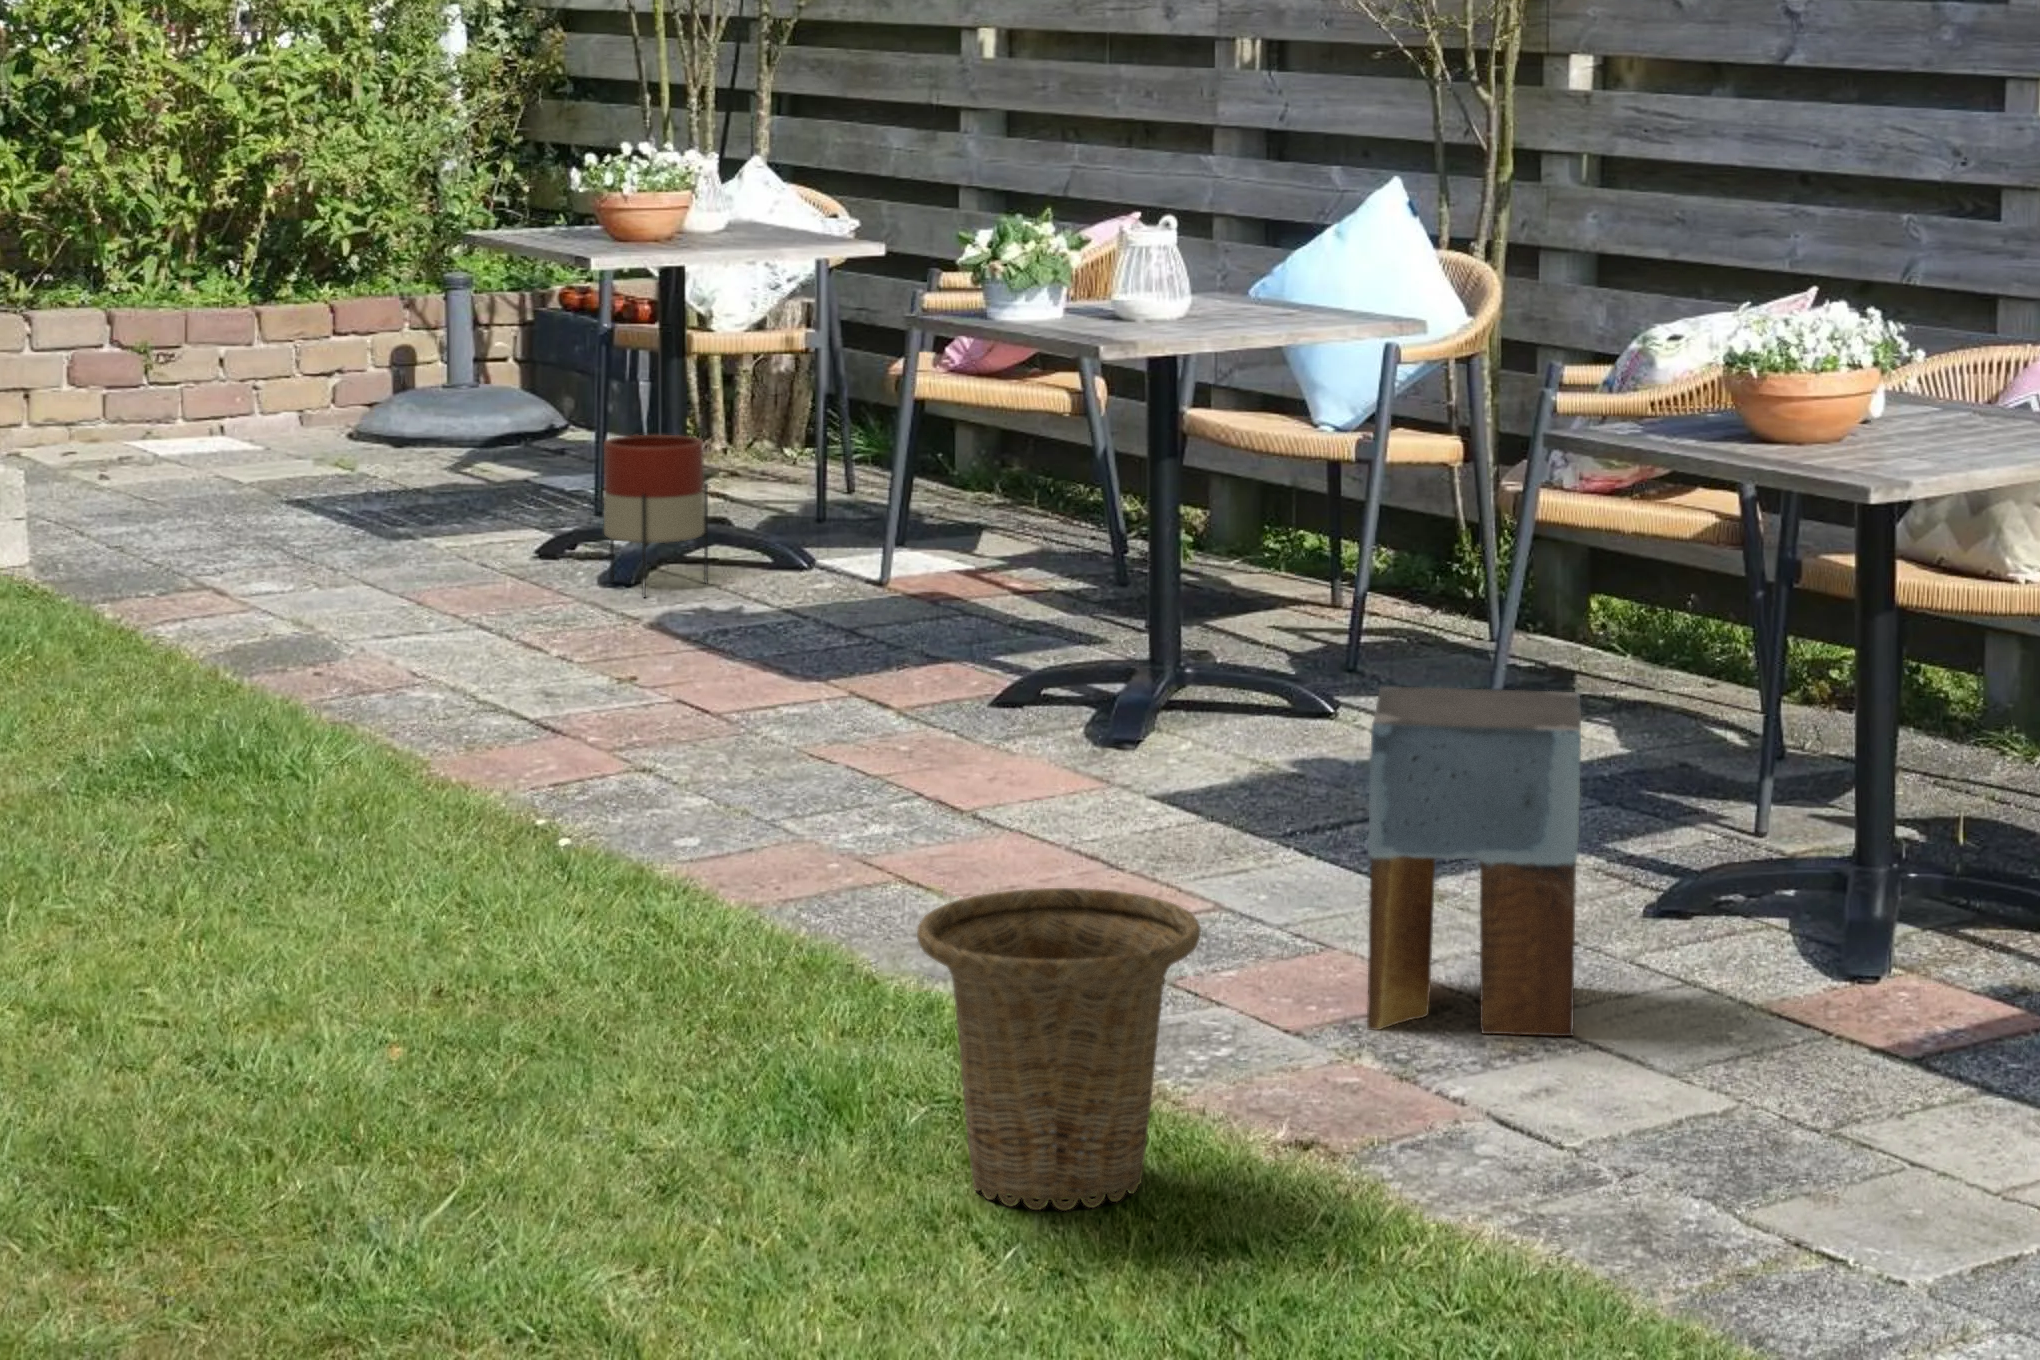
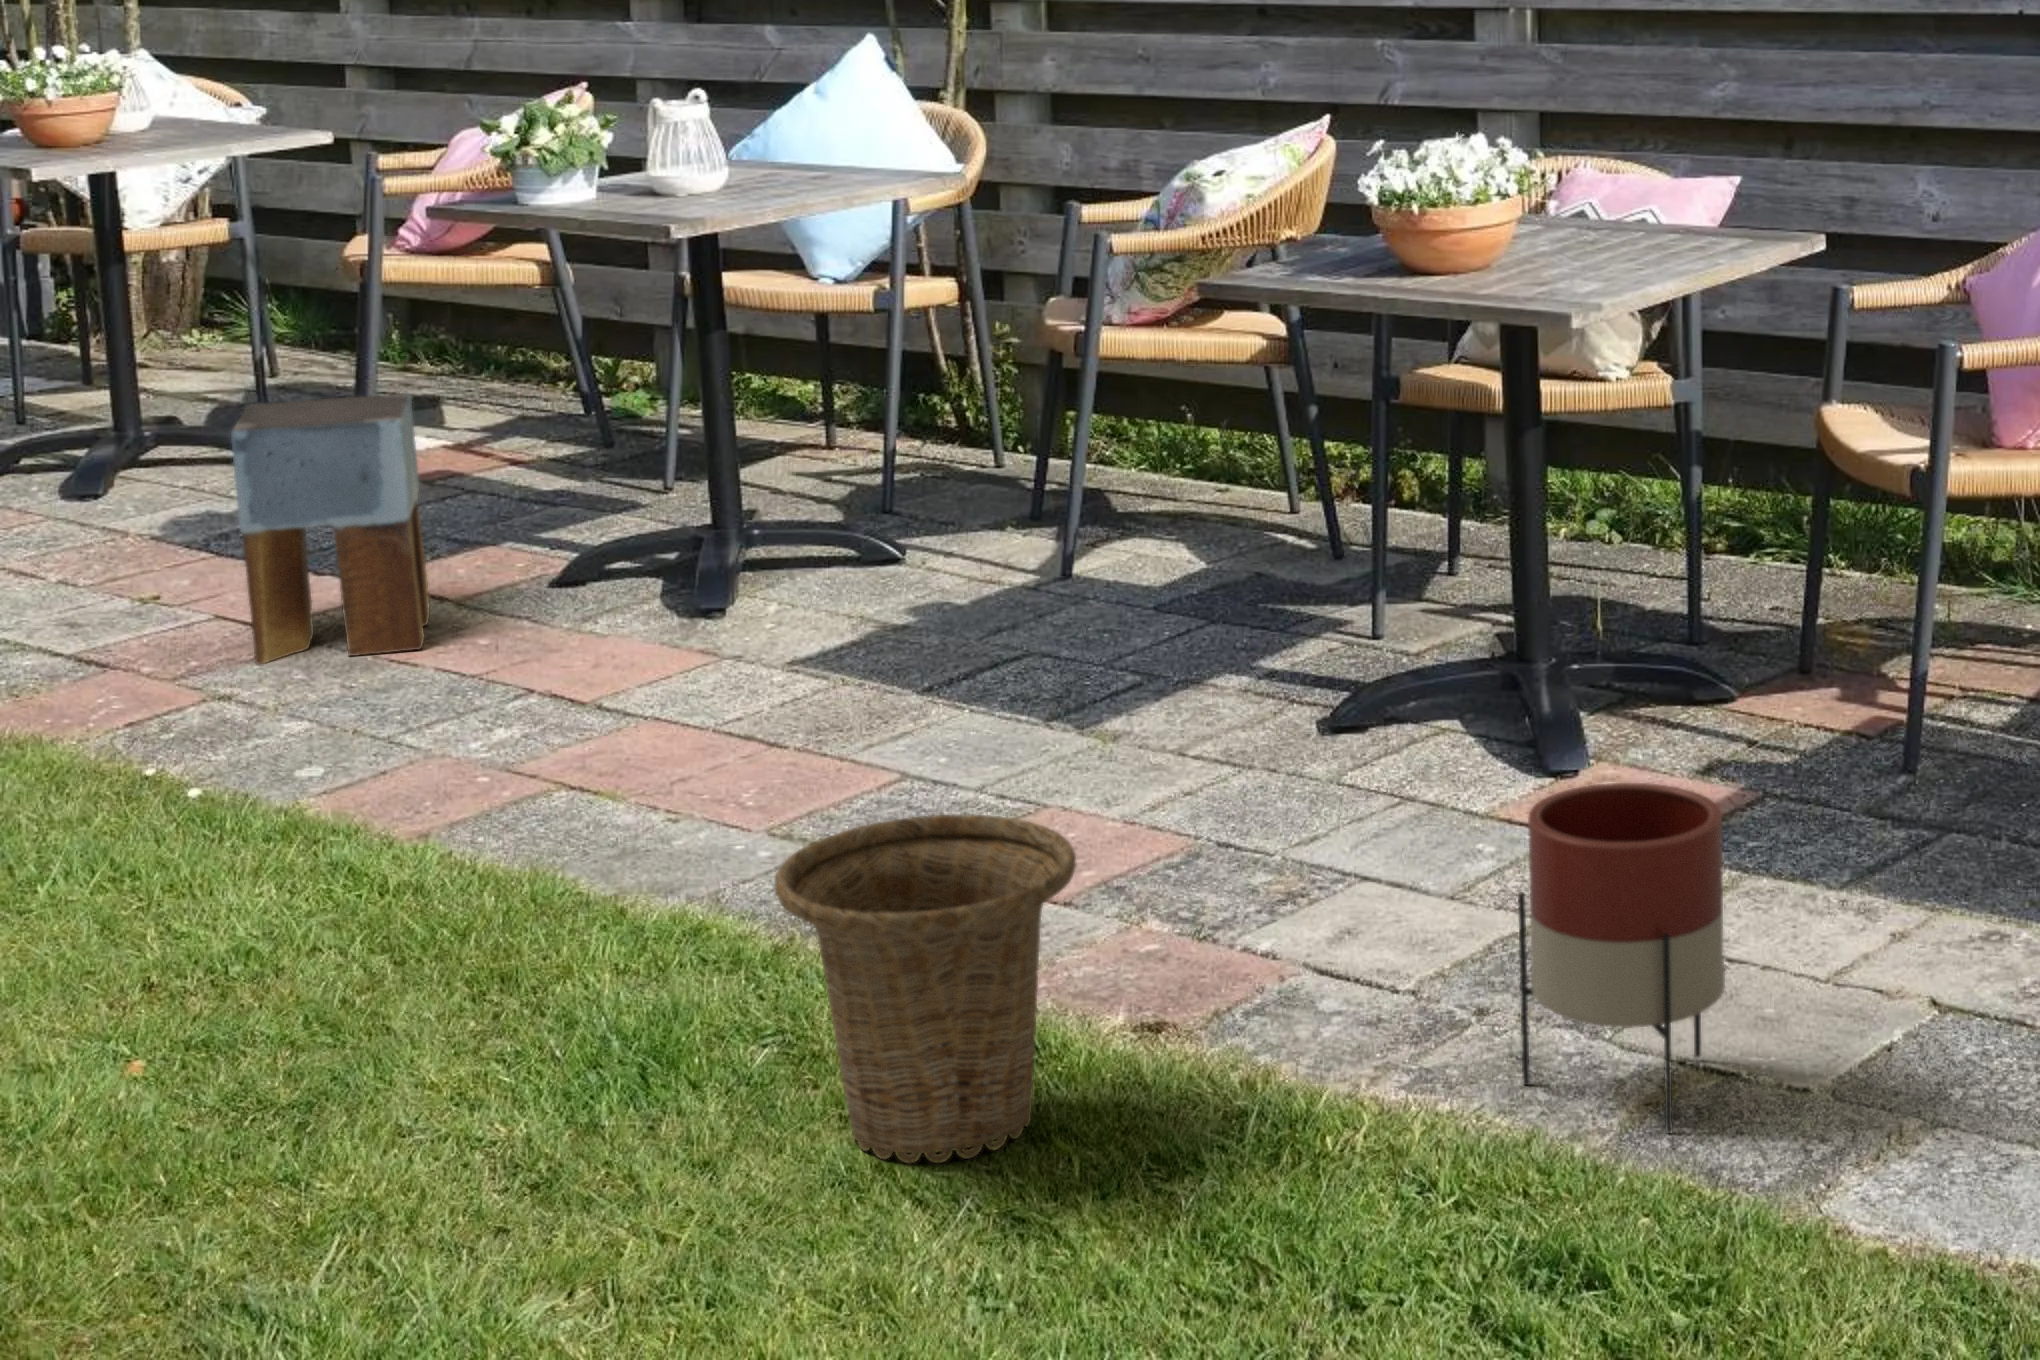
planter: present [604,435,708,597] -> present [1518,783,1725,1133]
stool: present [1367,687,1581,1036] -> present [231,393,430,664]

